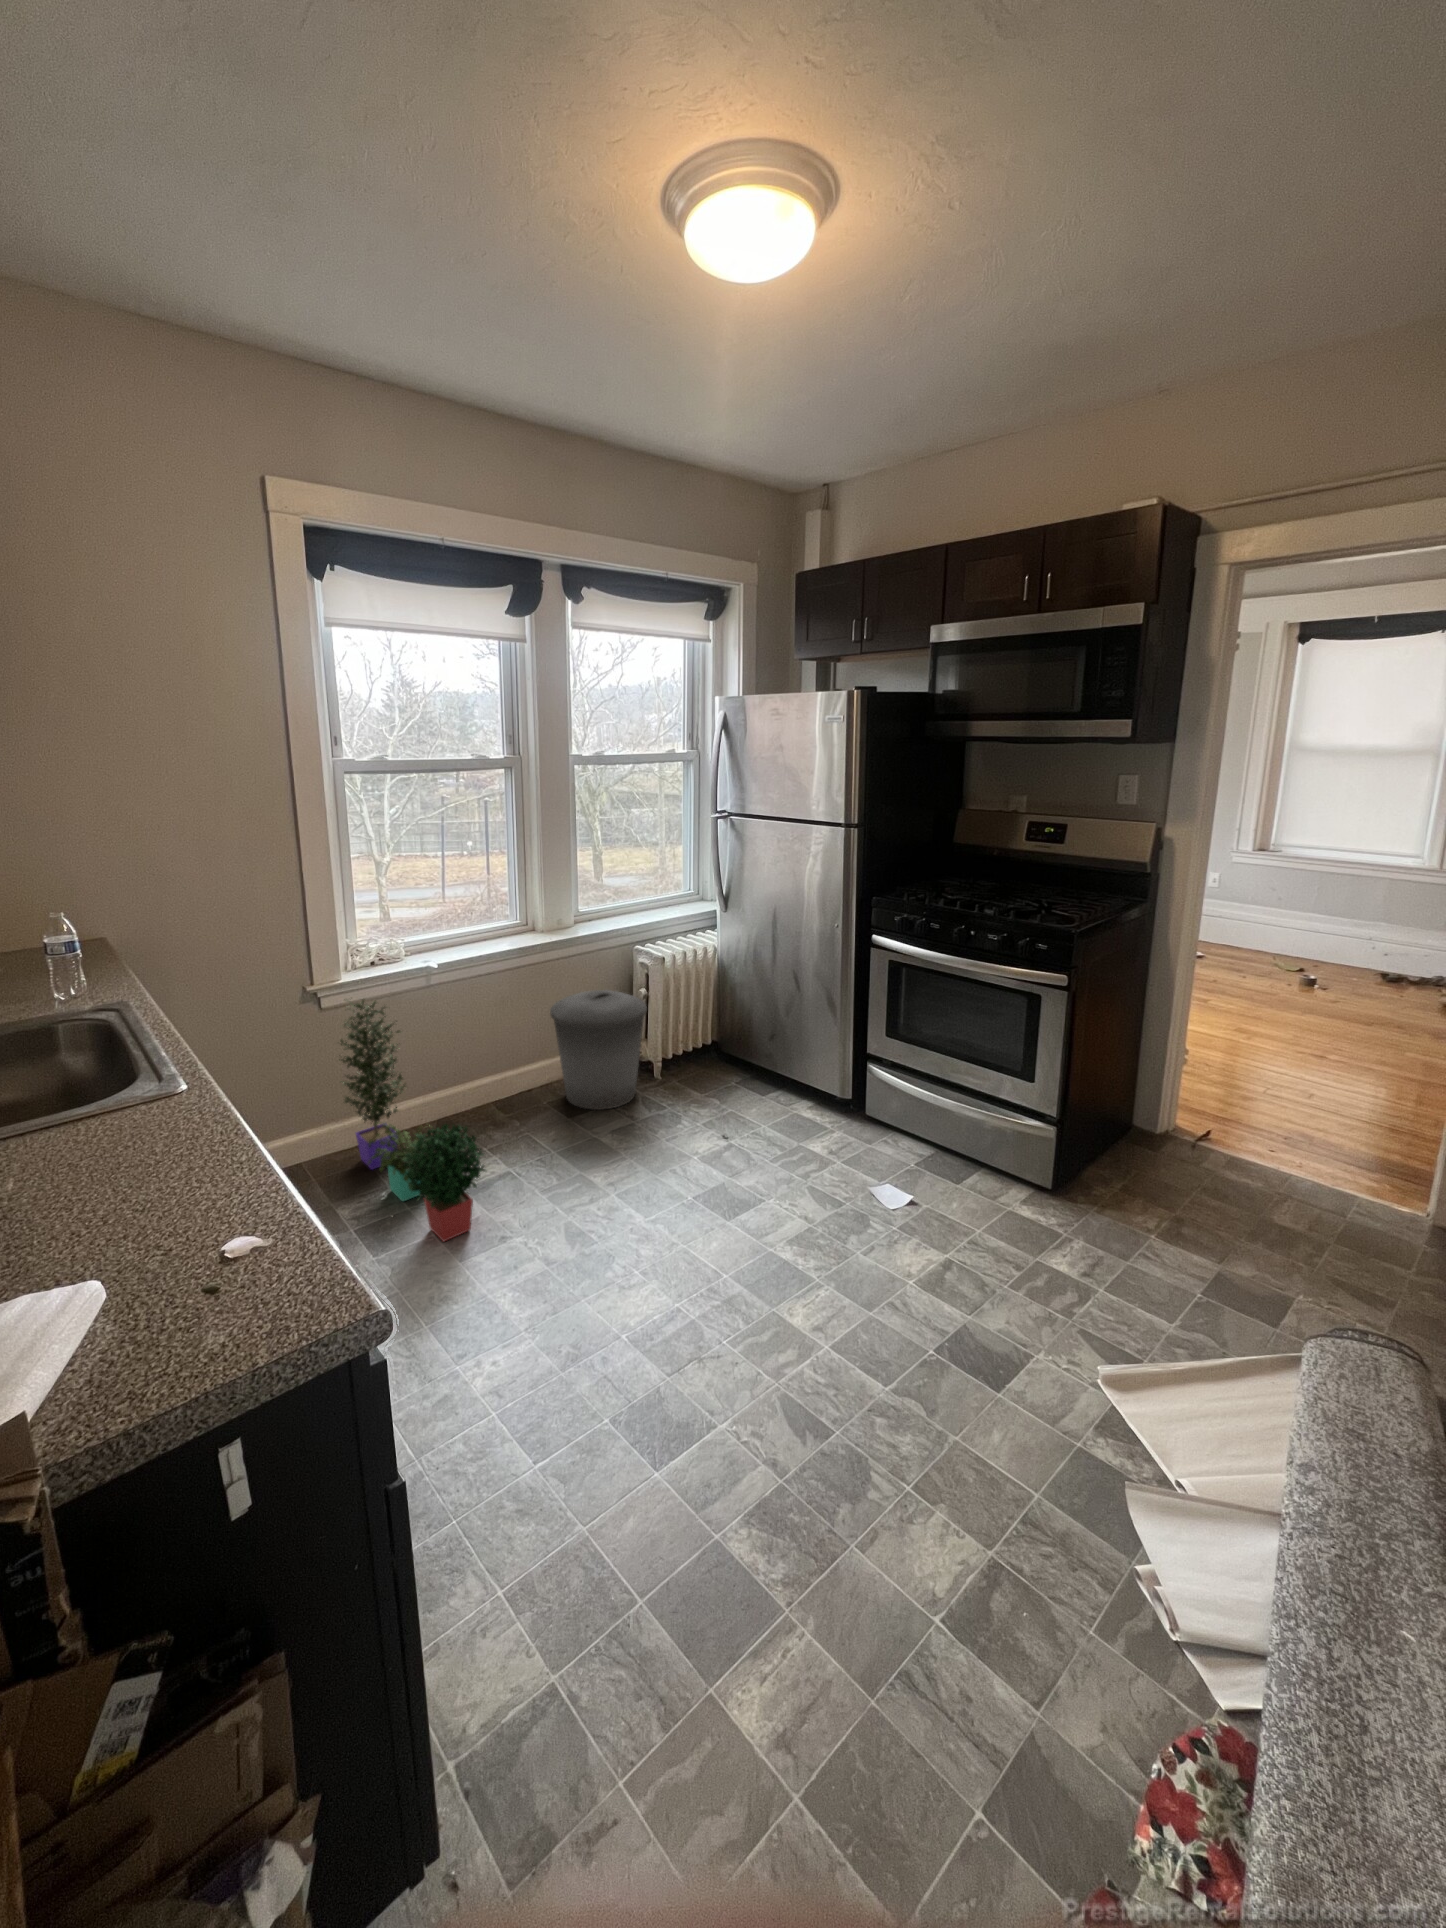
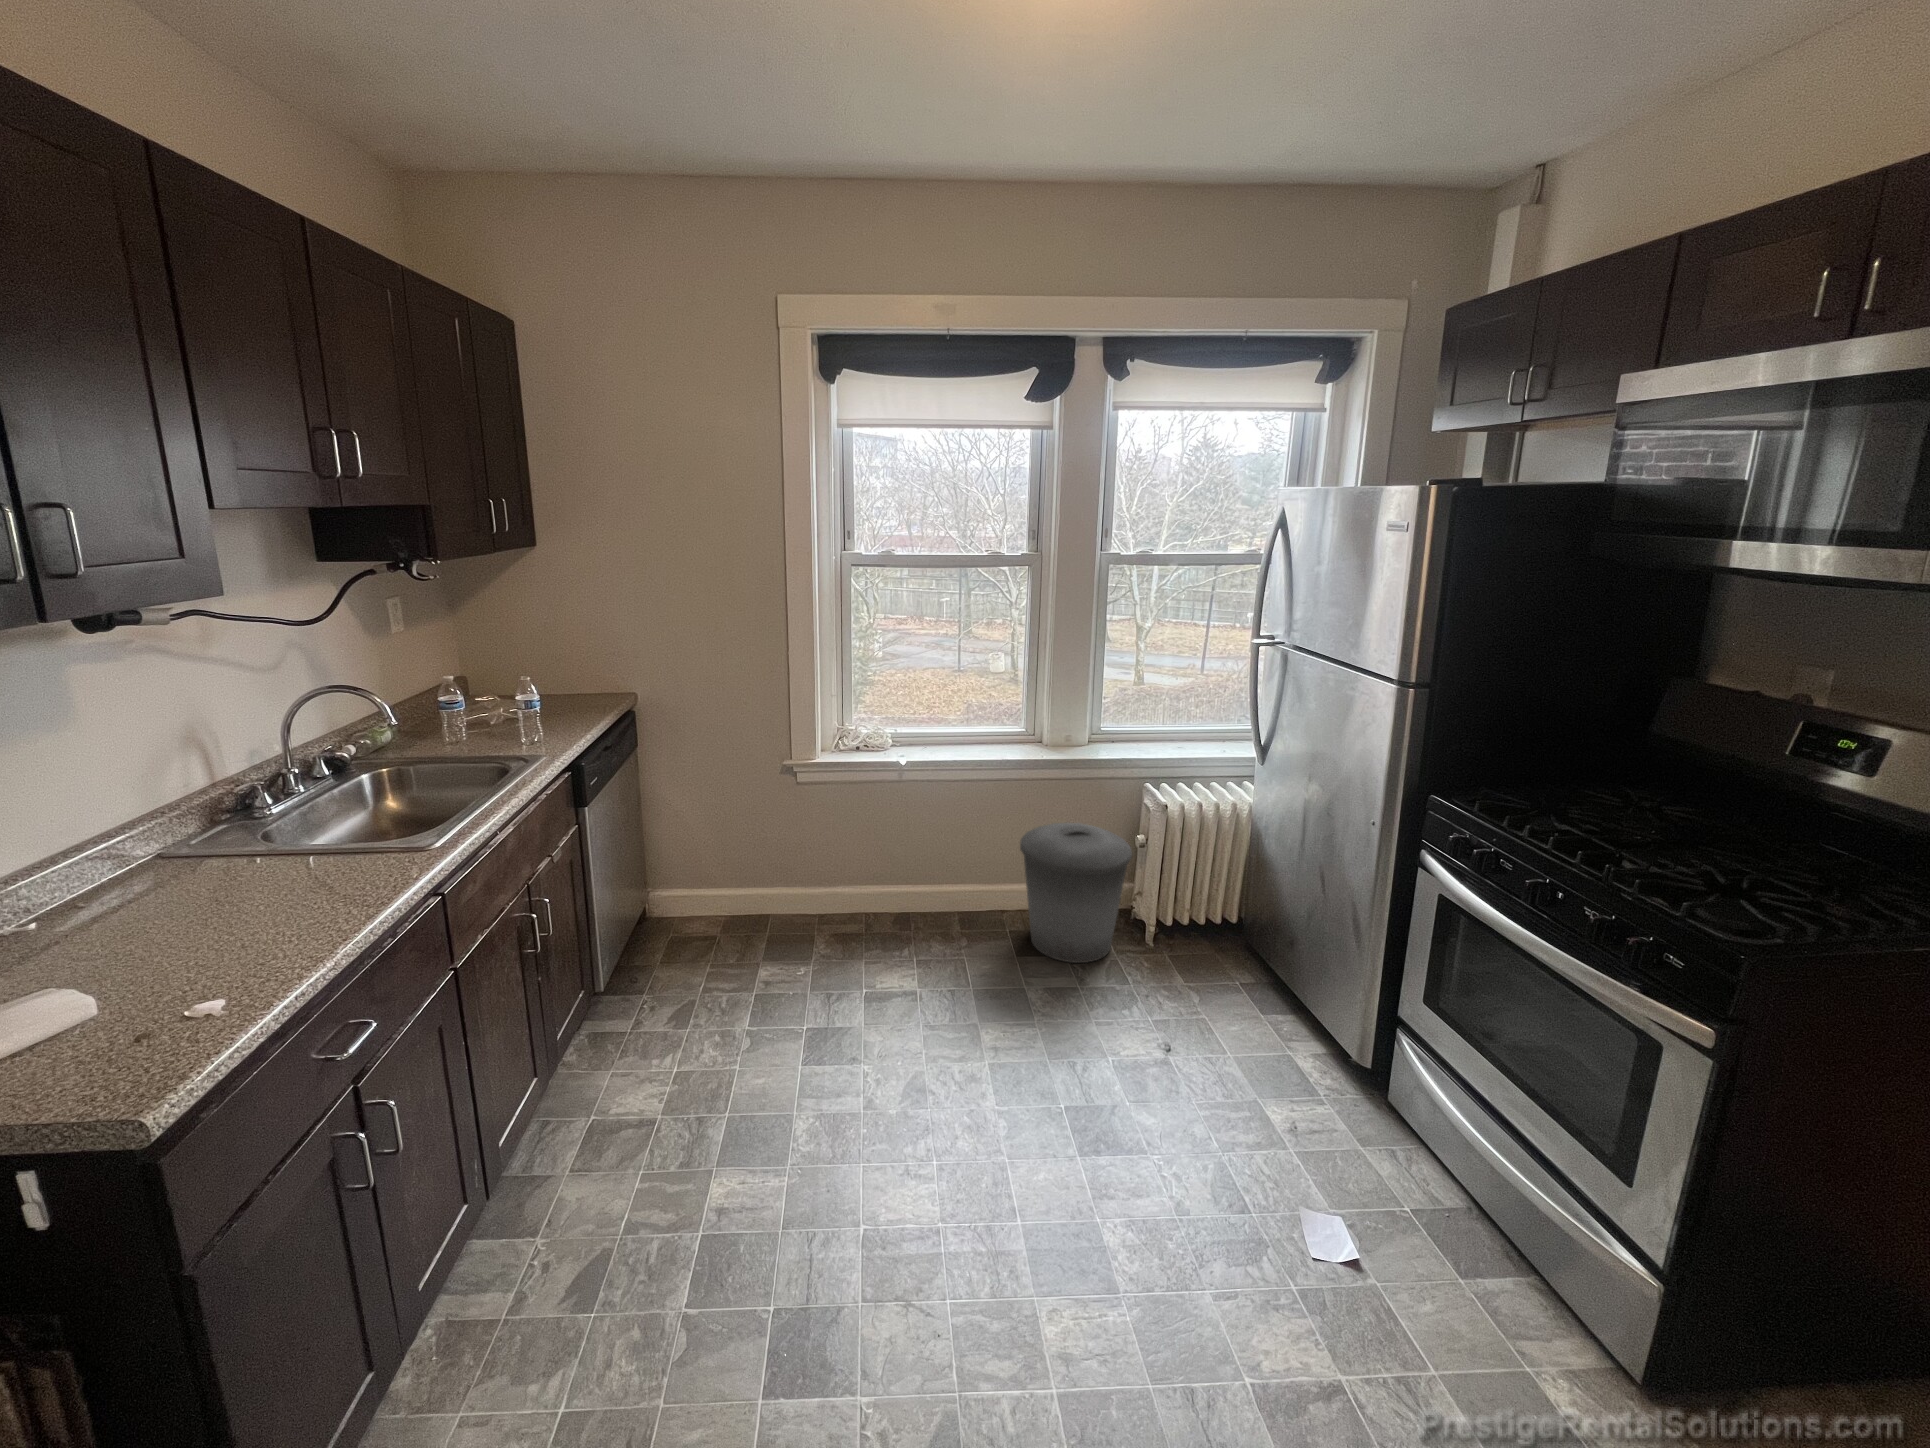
potted plant: present [339,1000,486,1241] -> none [781,779,863,1039]

